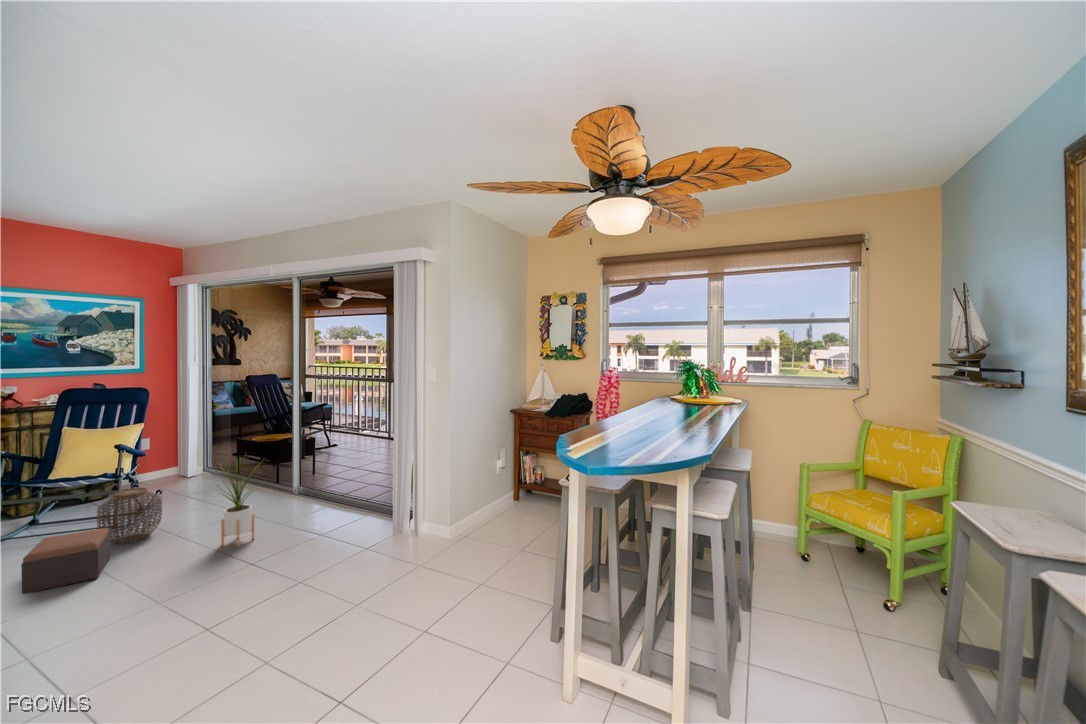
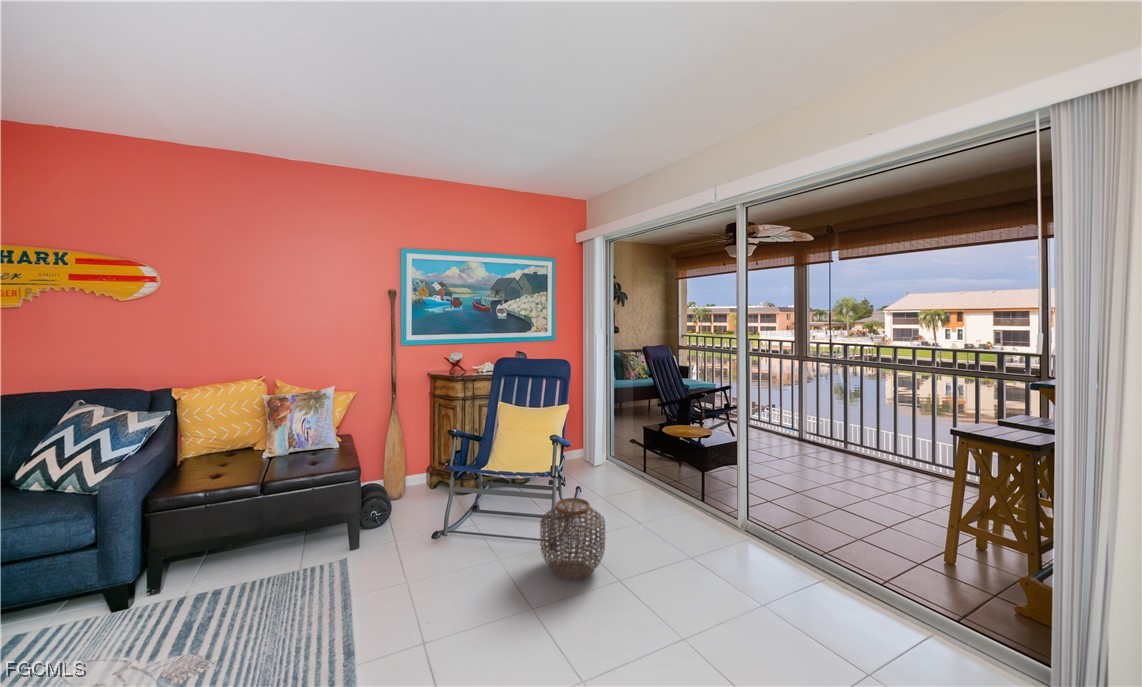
house plant: present [219,460,256,547] -> none [684,477,776,654]
footstool: present [21,528,110,594] -> none [481,565,561,660]

